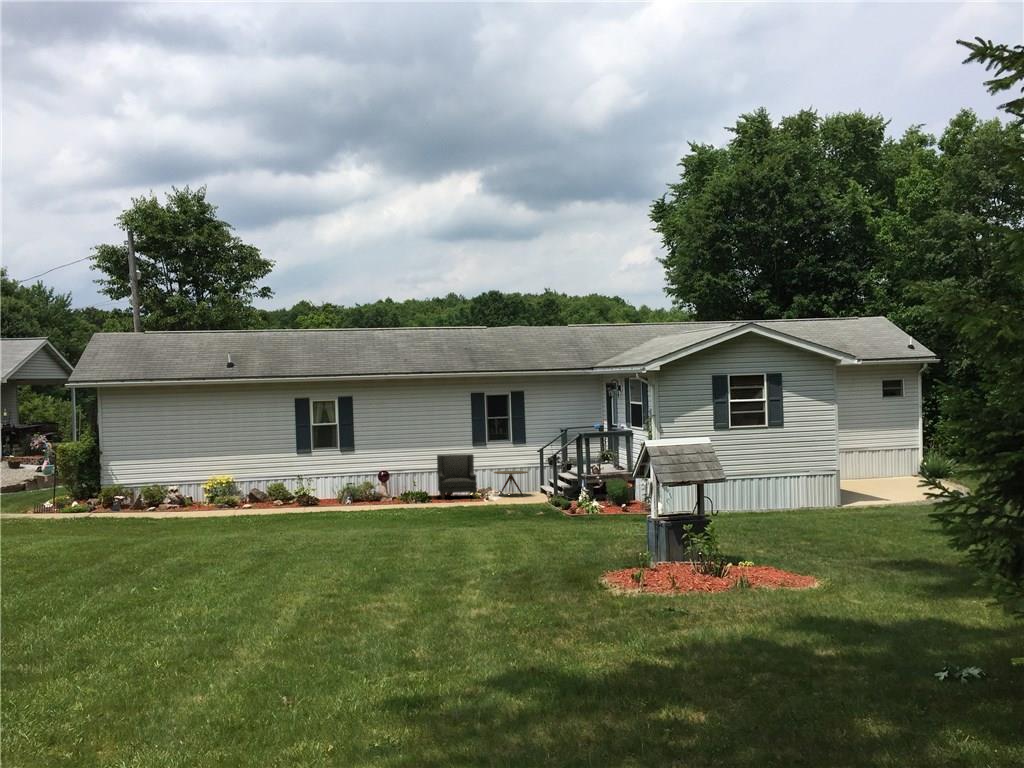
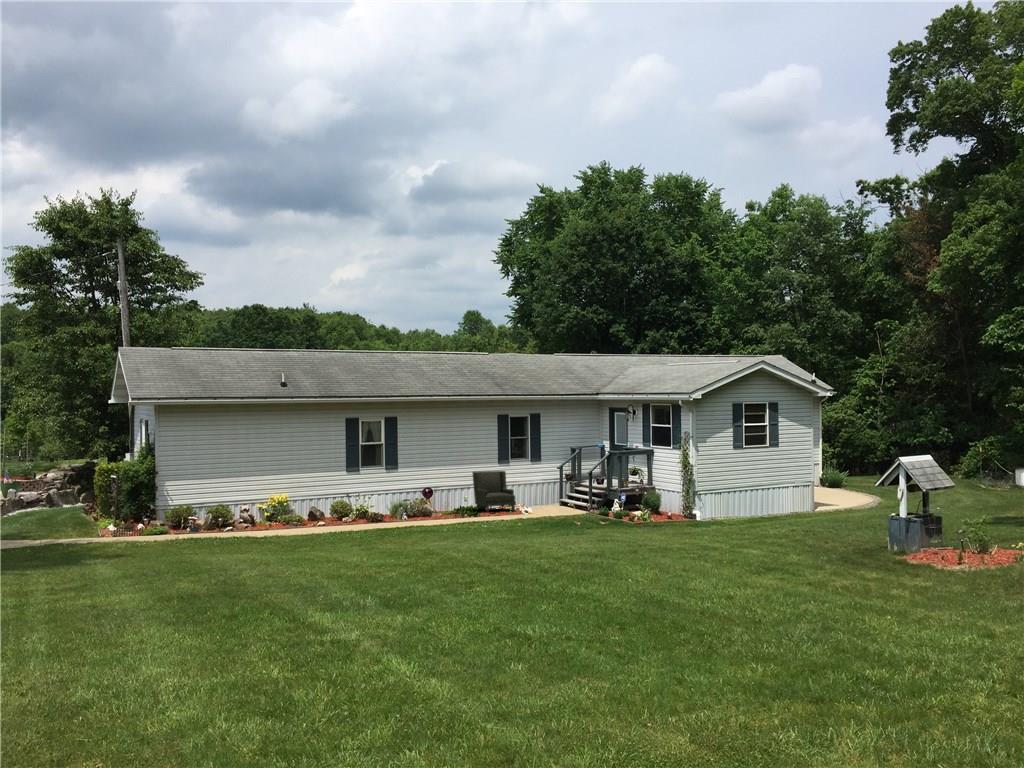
round table: present [494,471,528,496] -> none [522,485,553,508]

